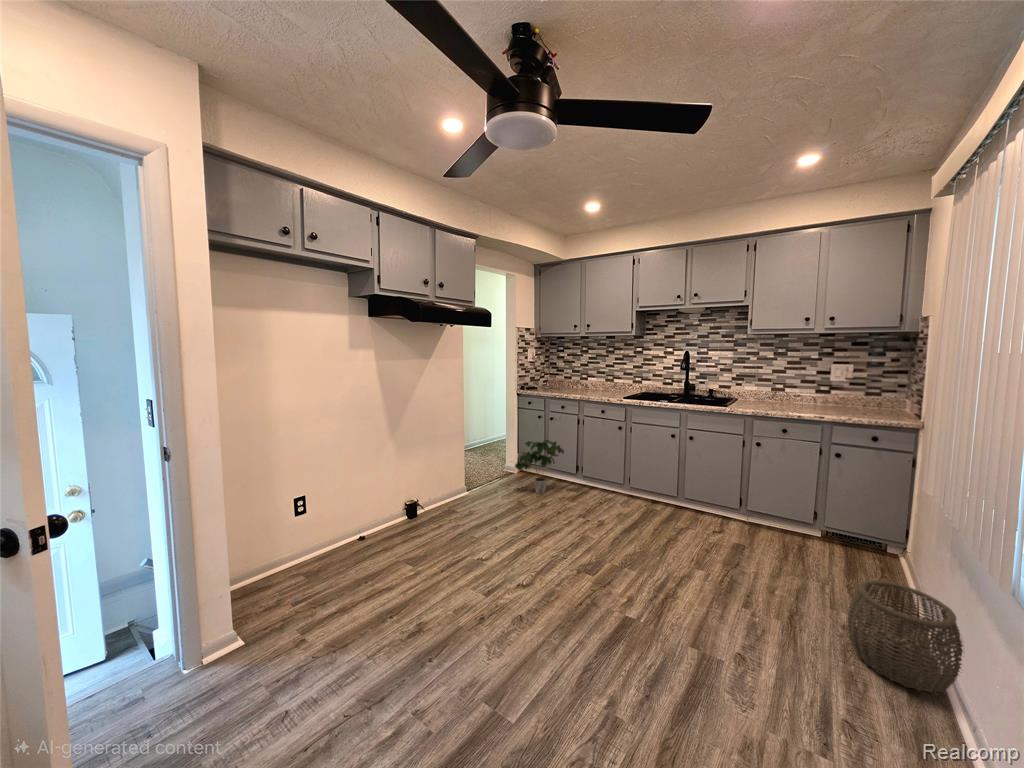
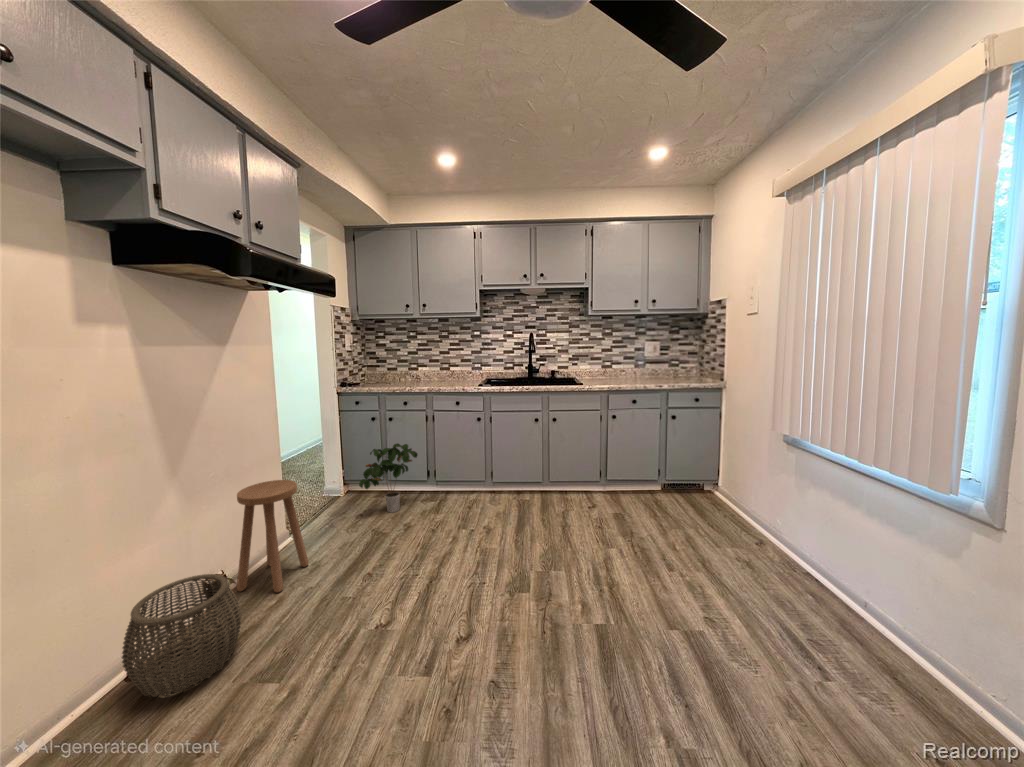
stool: none [426,449,468,521] -> present [237,480,309,592]
woven basket: present [847,580,964,693] -> present [122,574,241,697]

